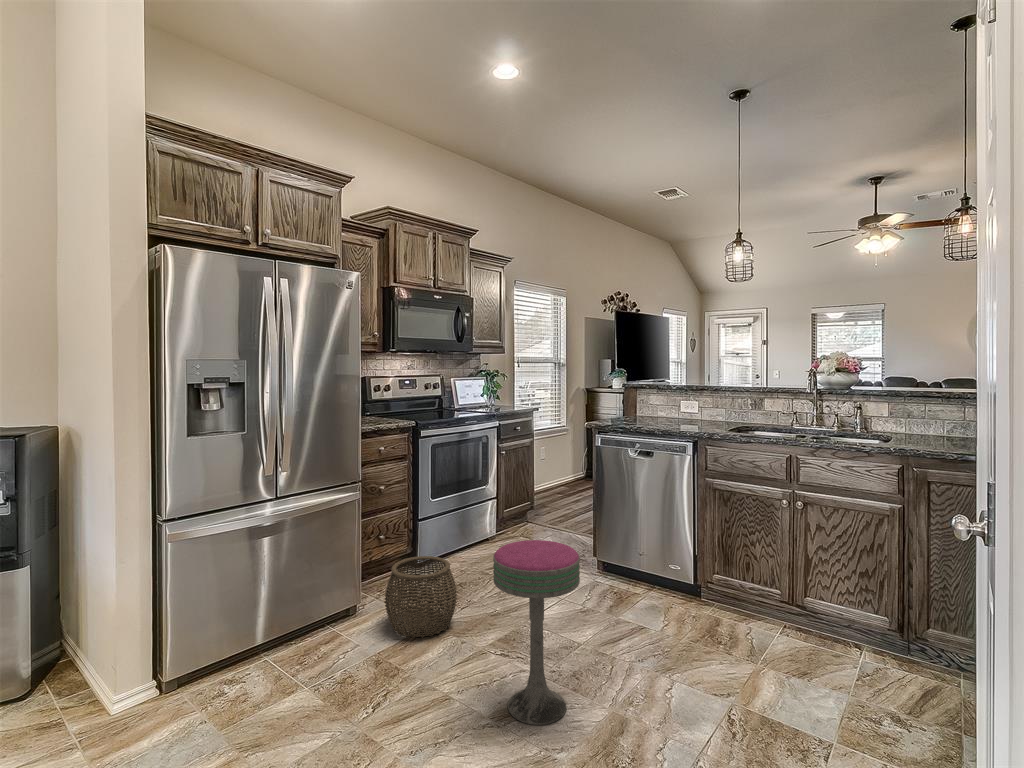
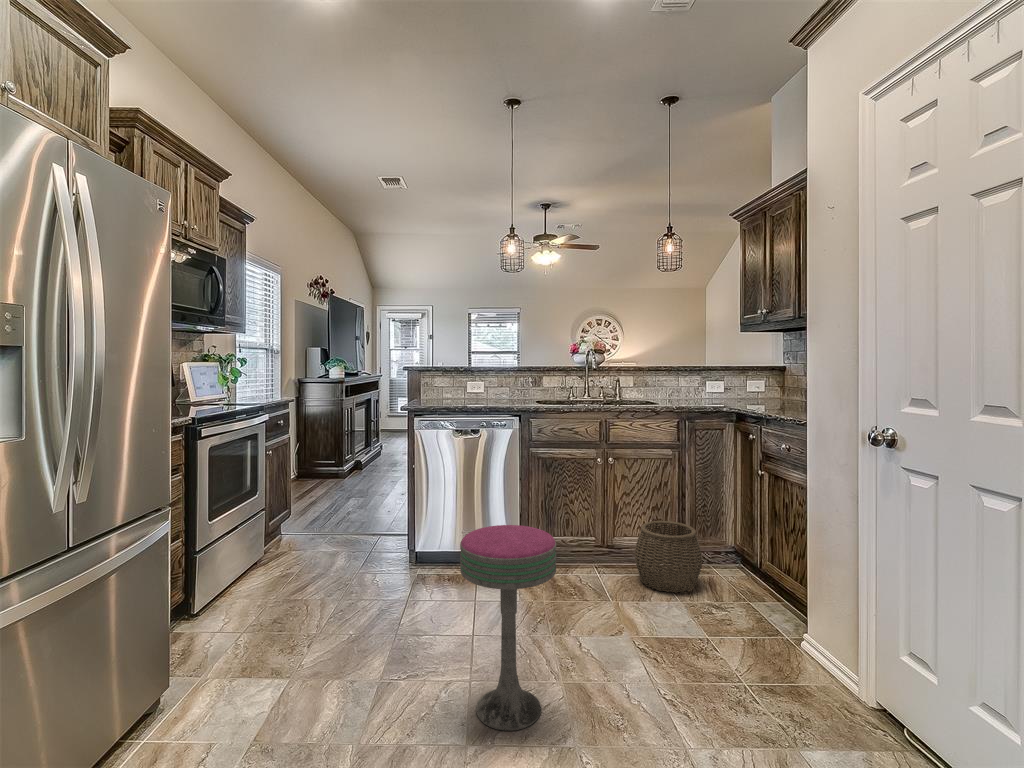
woven basket: present [385,556,457,638] -> present [635,521,703,593]

